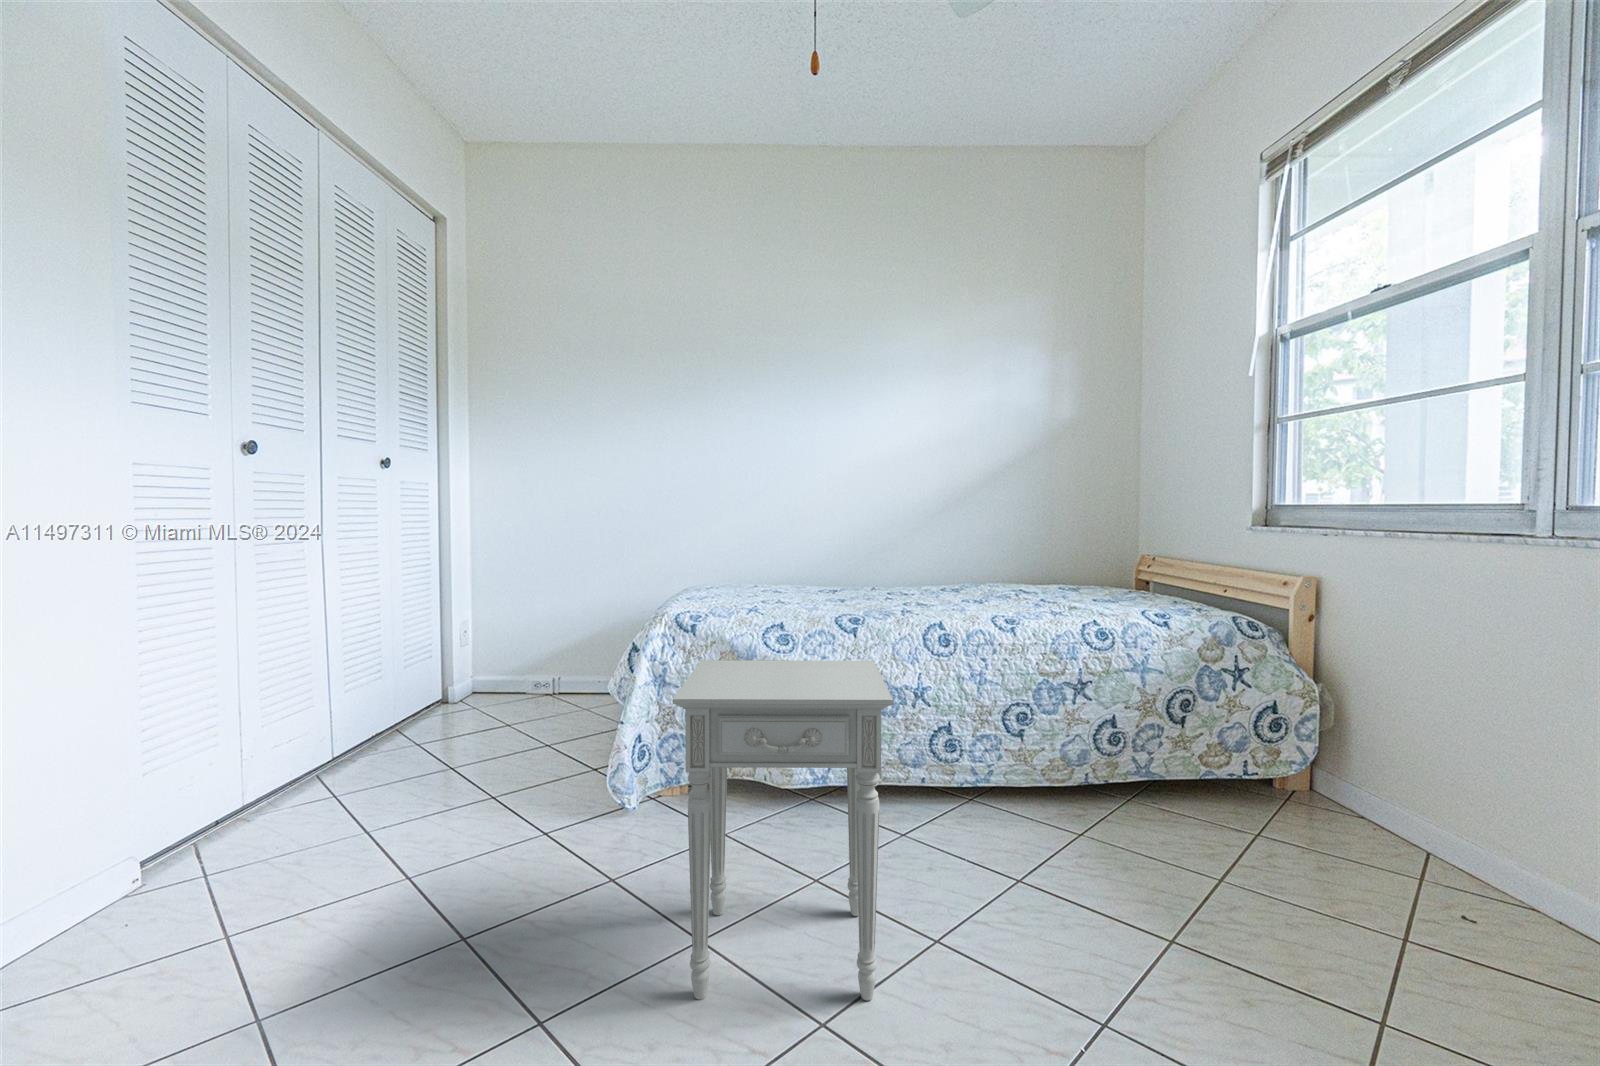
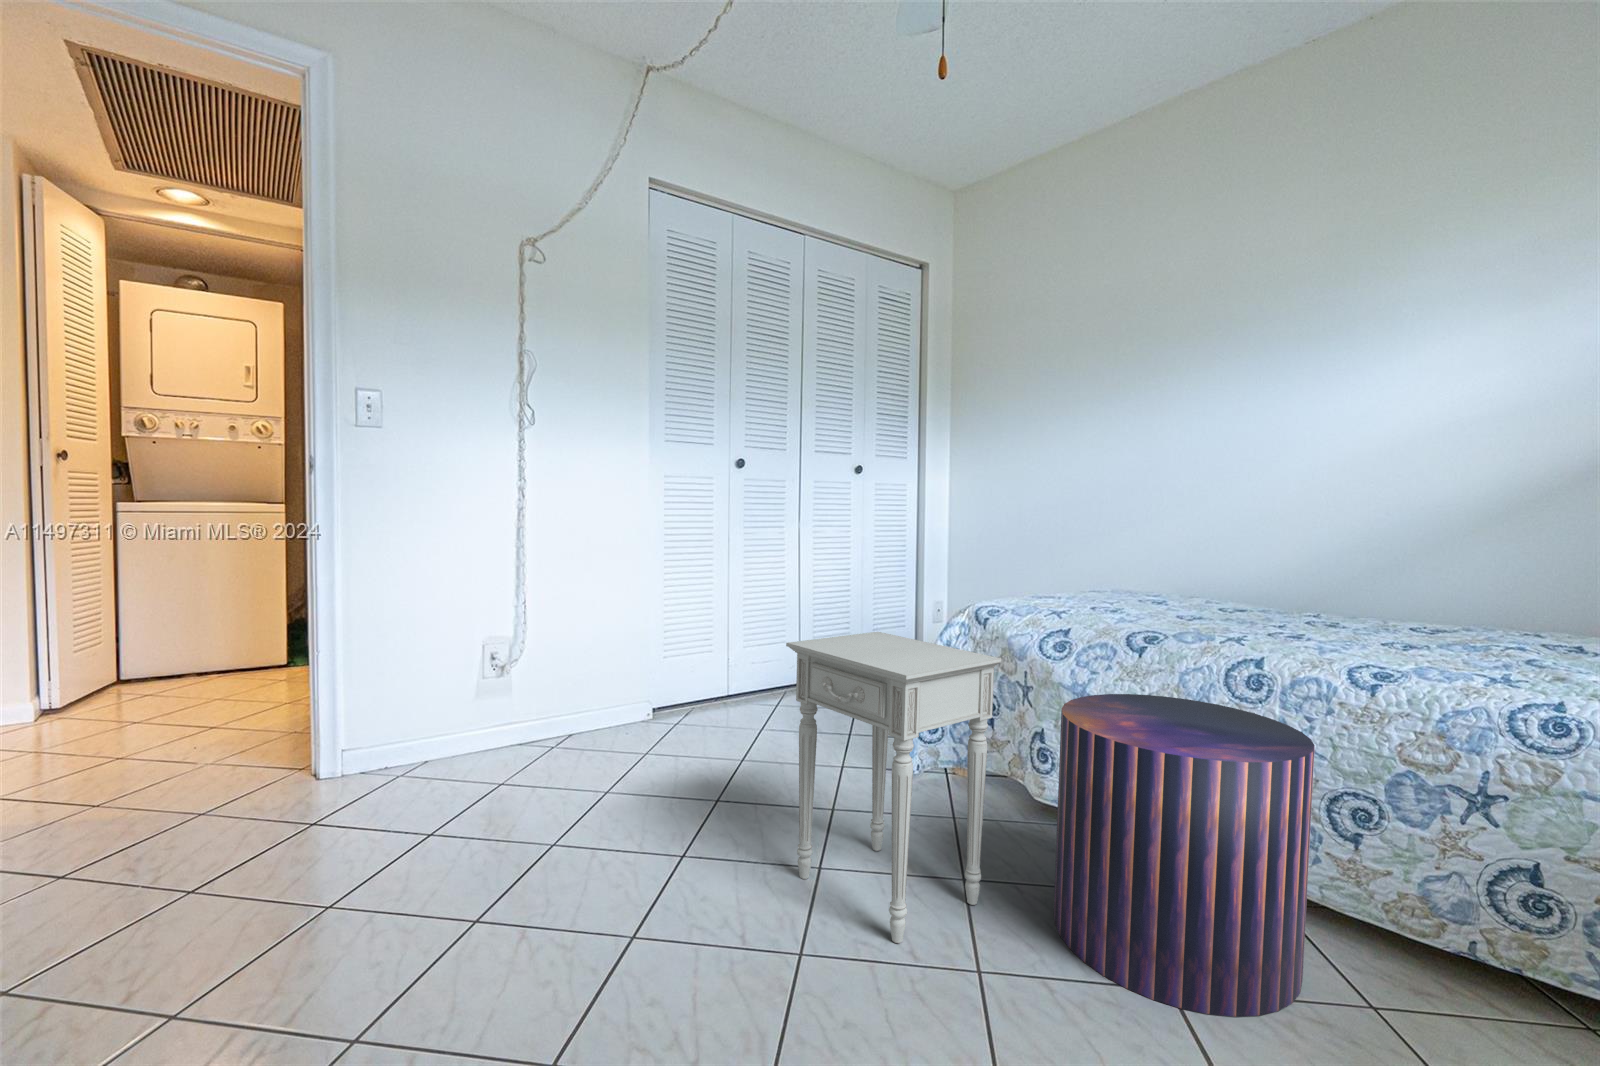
pouf: none [886,663,1072,914] -> present [1054,694,1315,1017]

